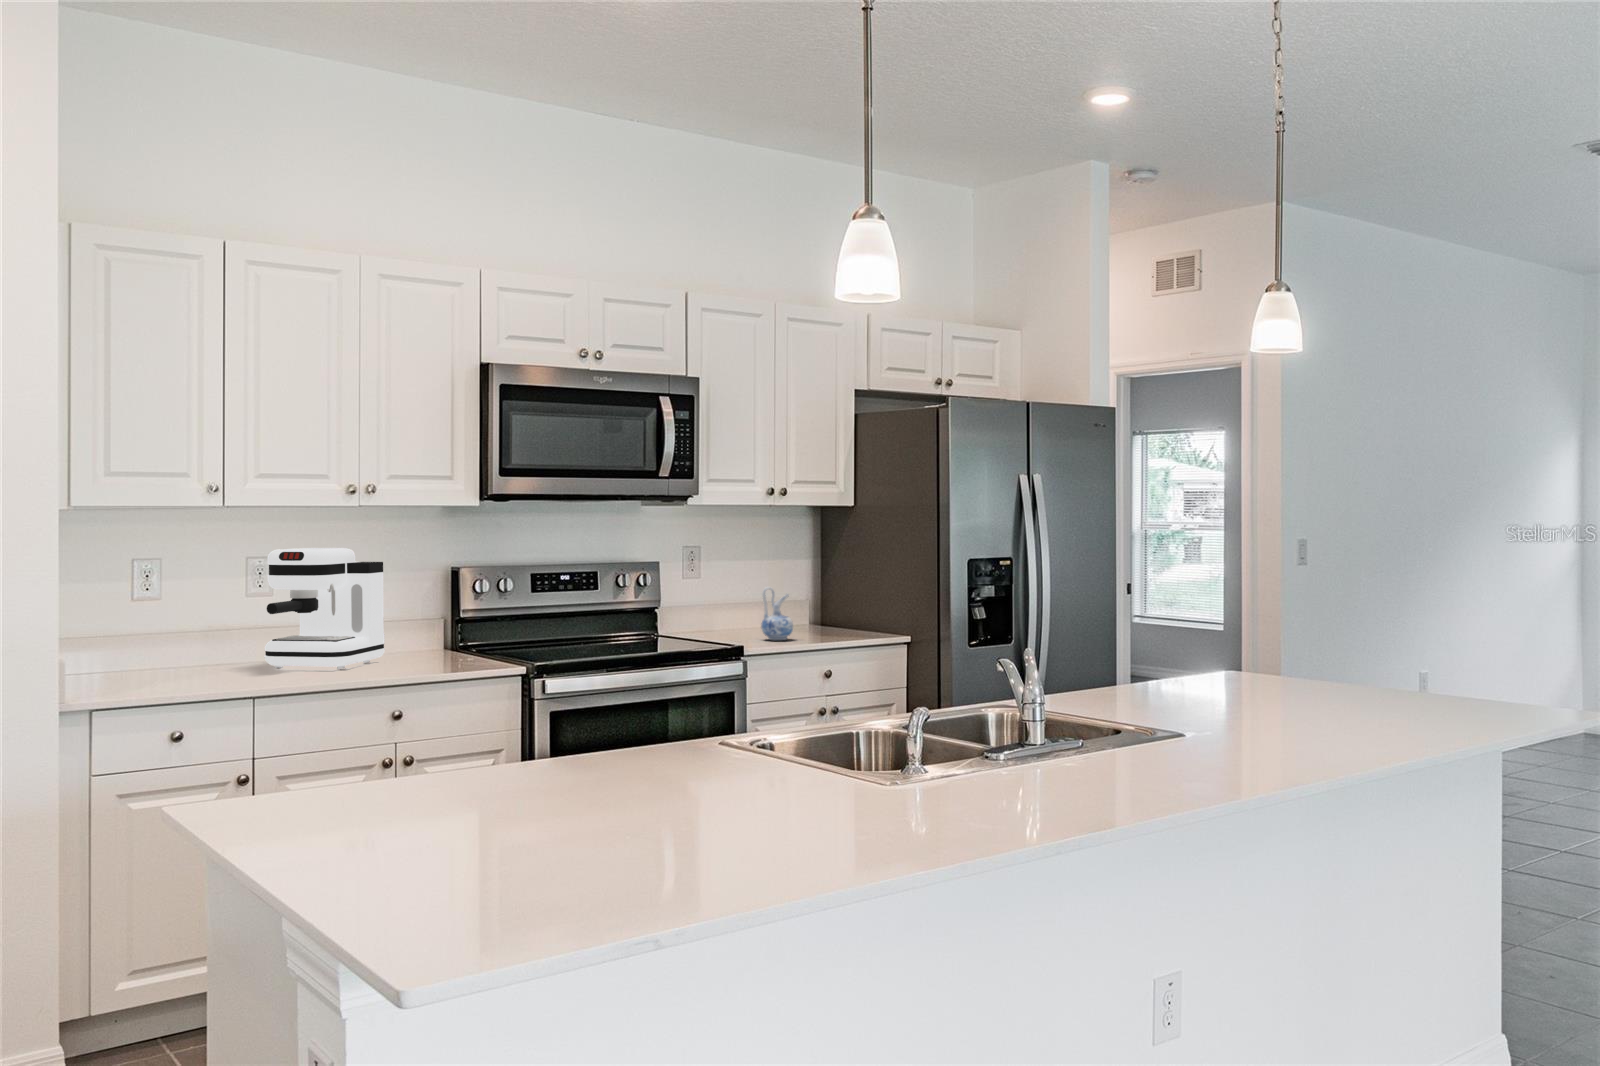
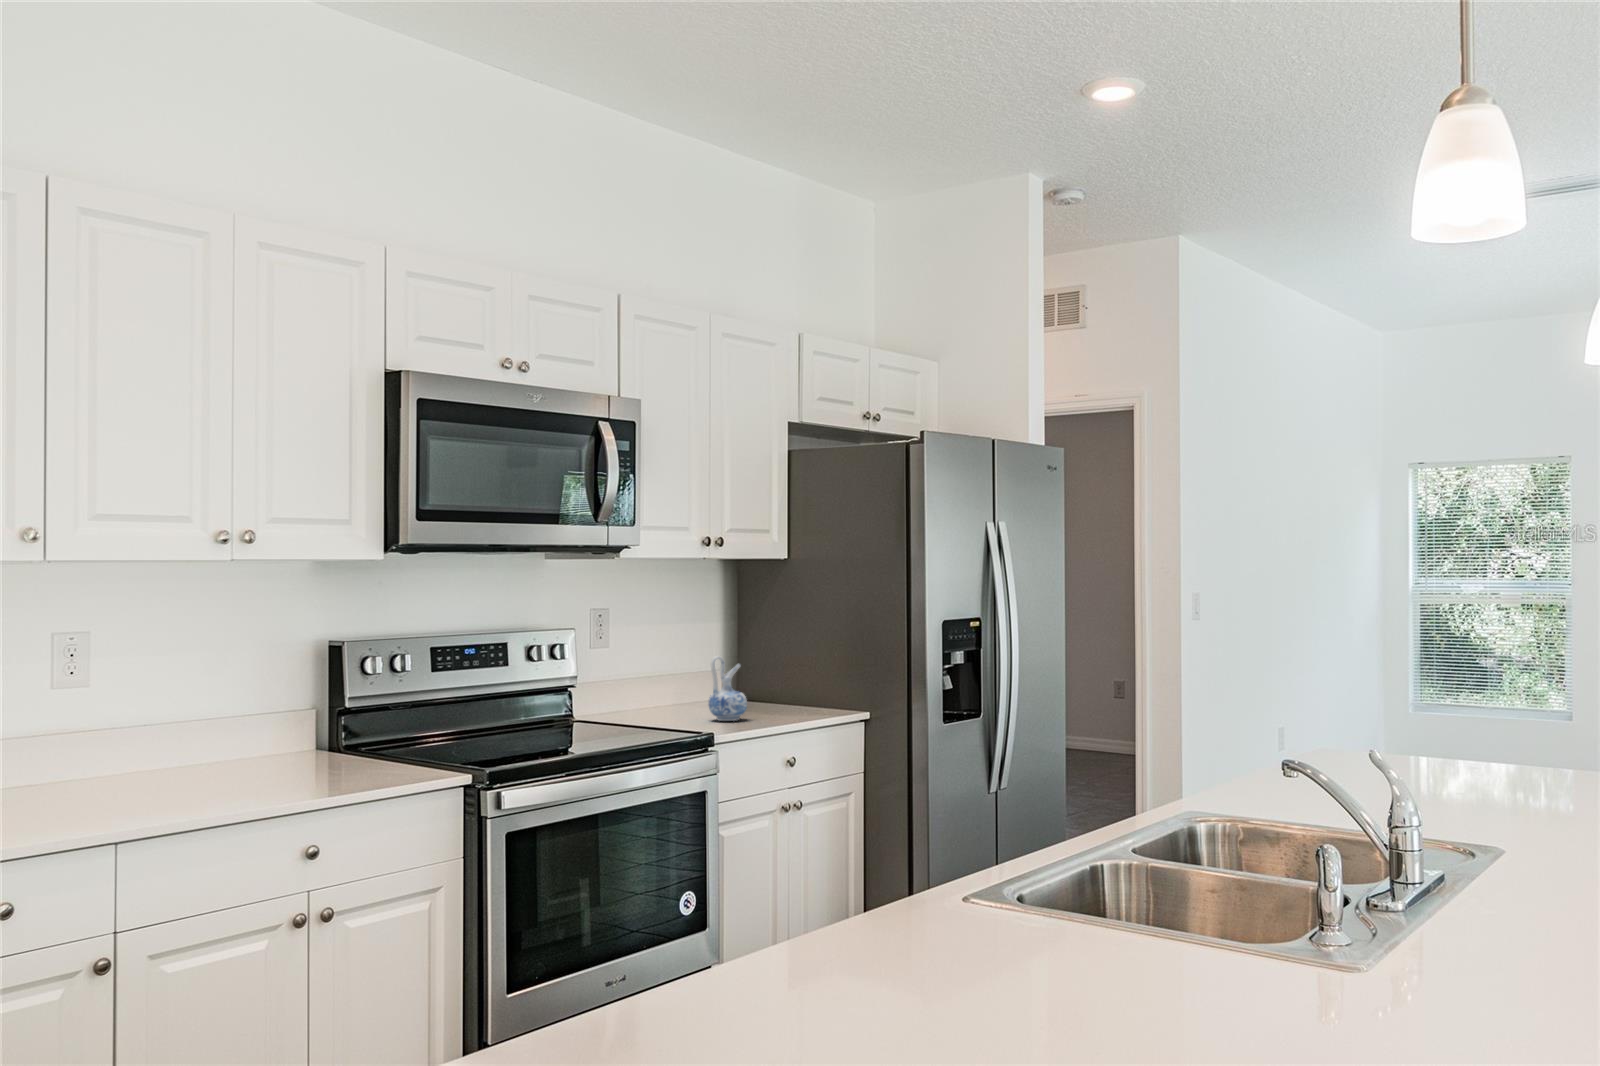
coffee maker: present [264,548,385,669] -> none [92,619,260,792]

